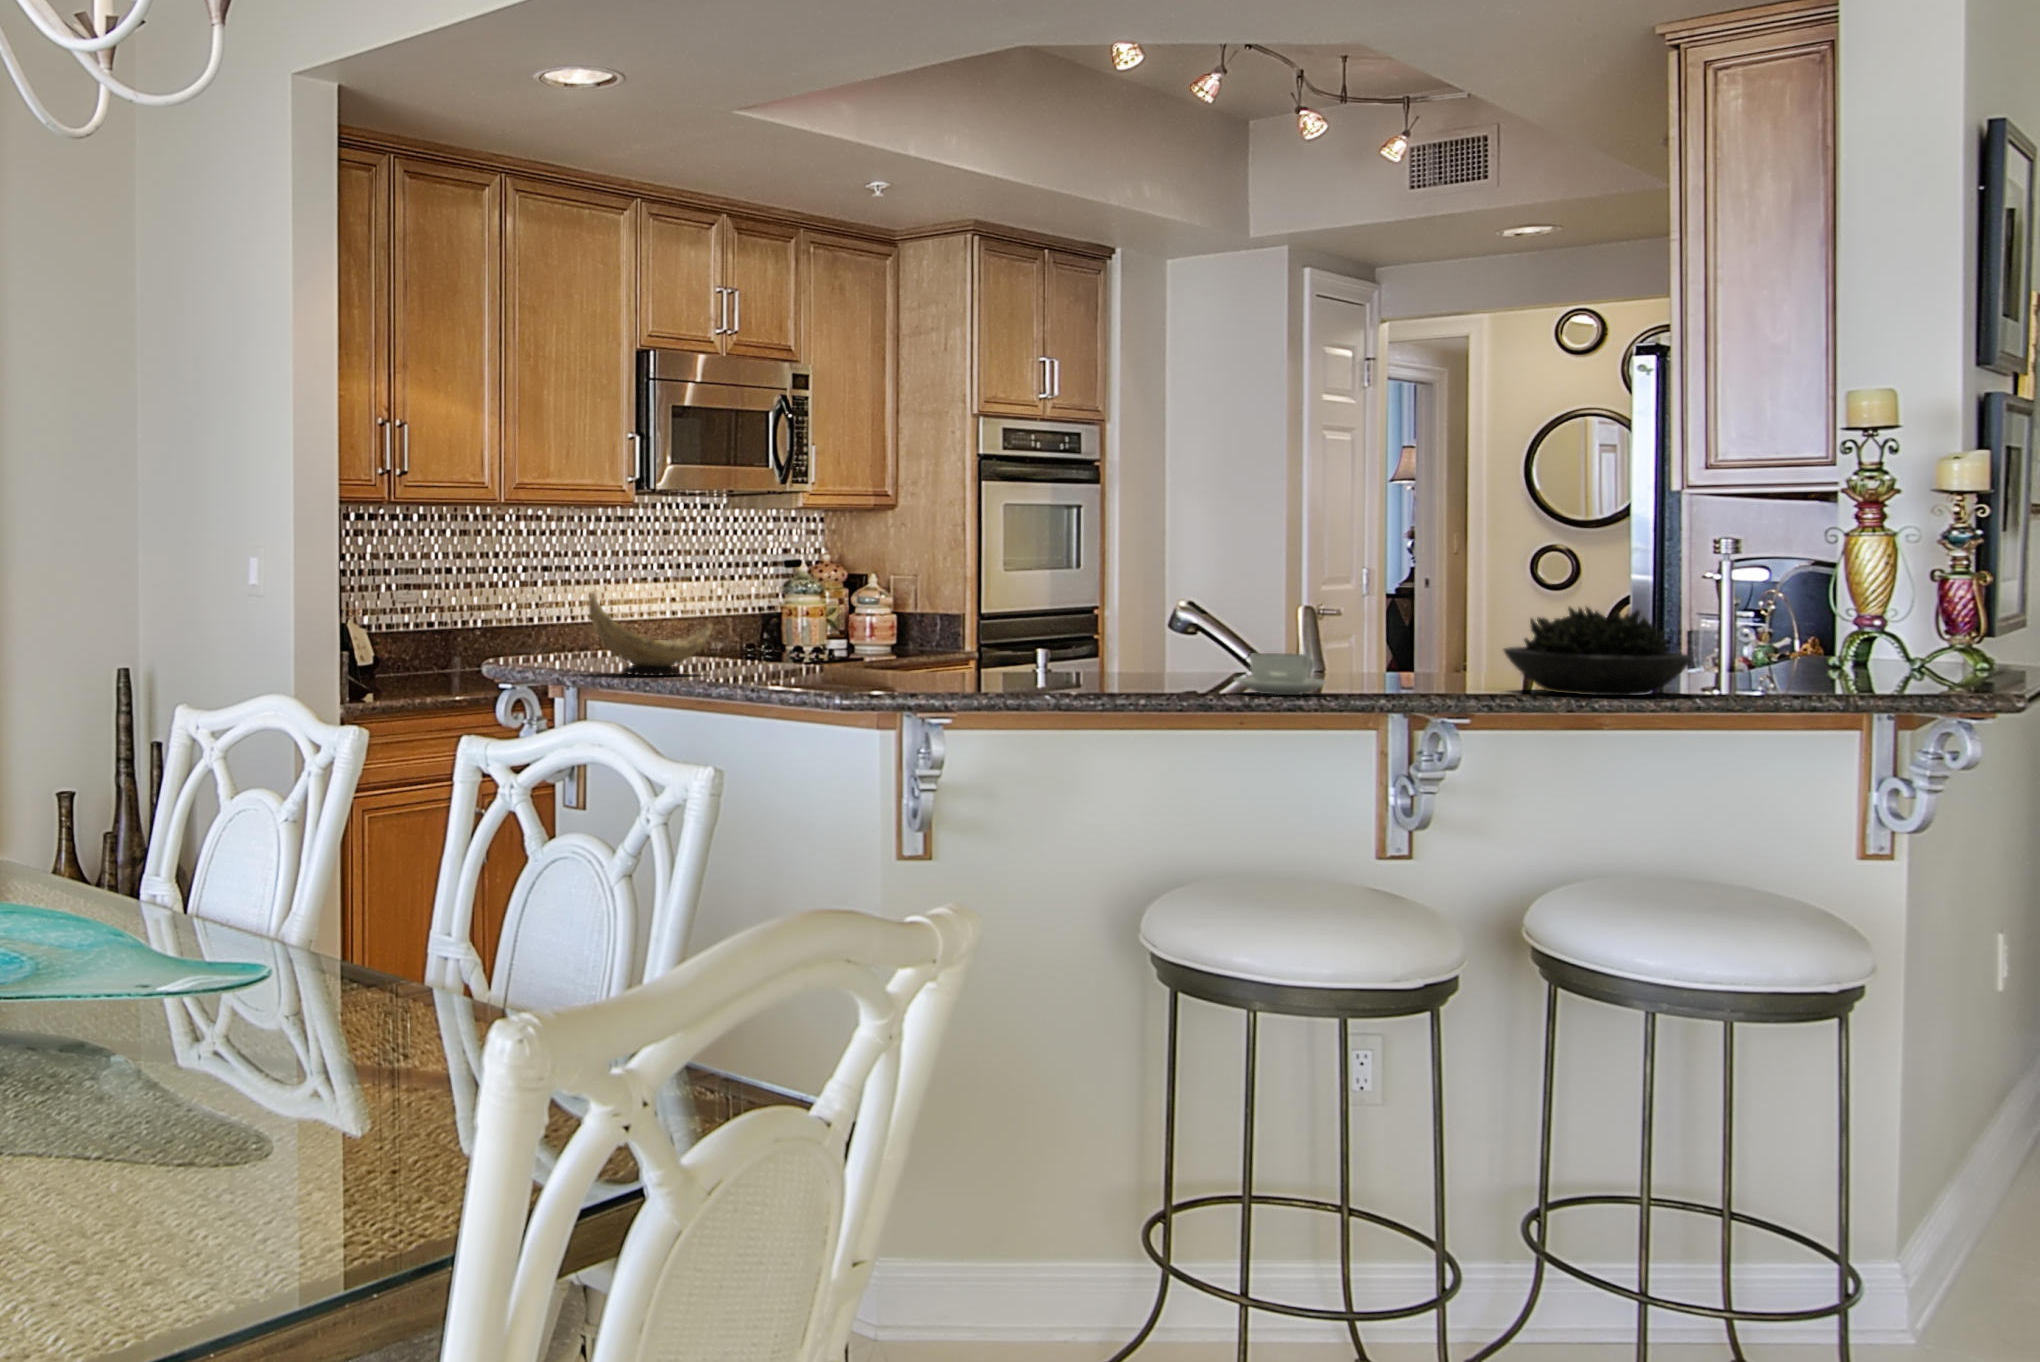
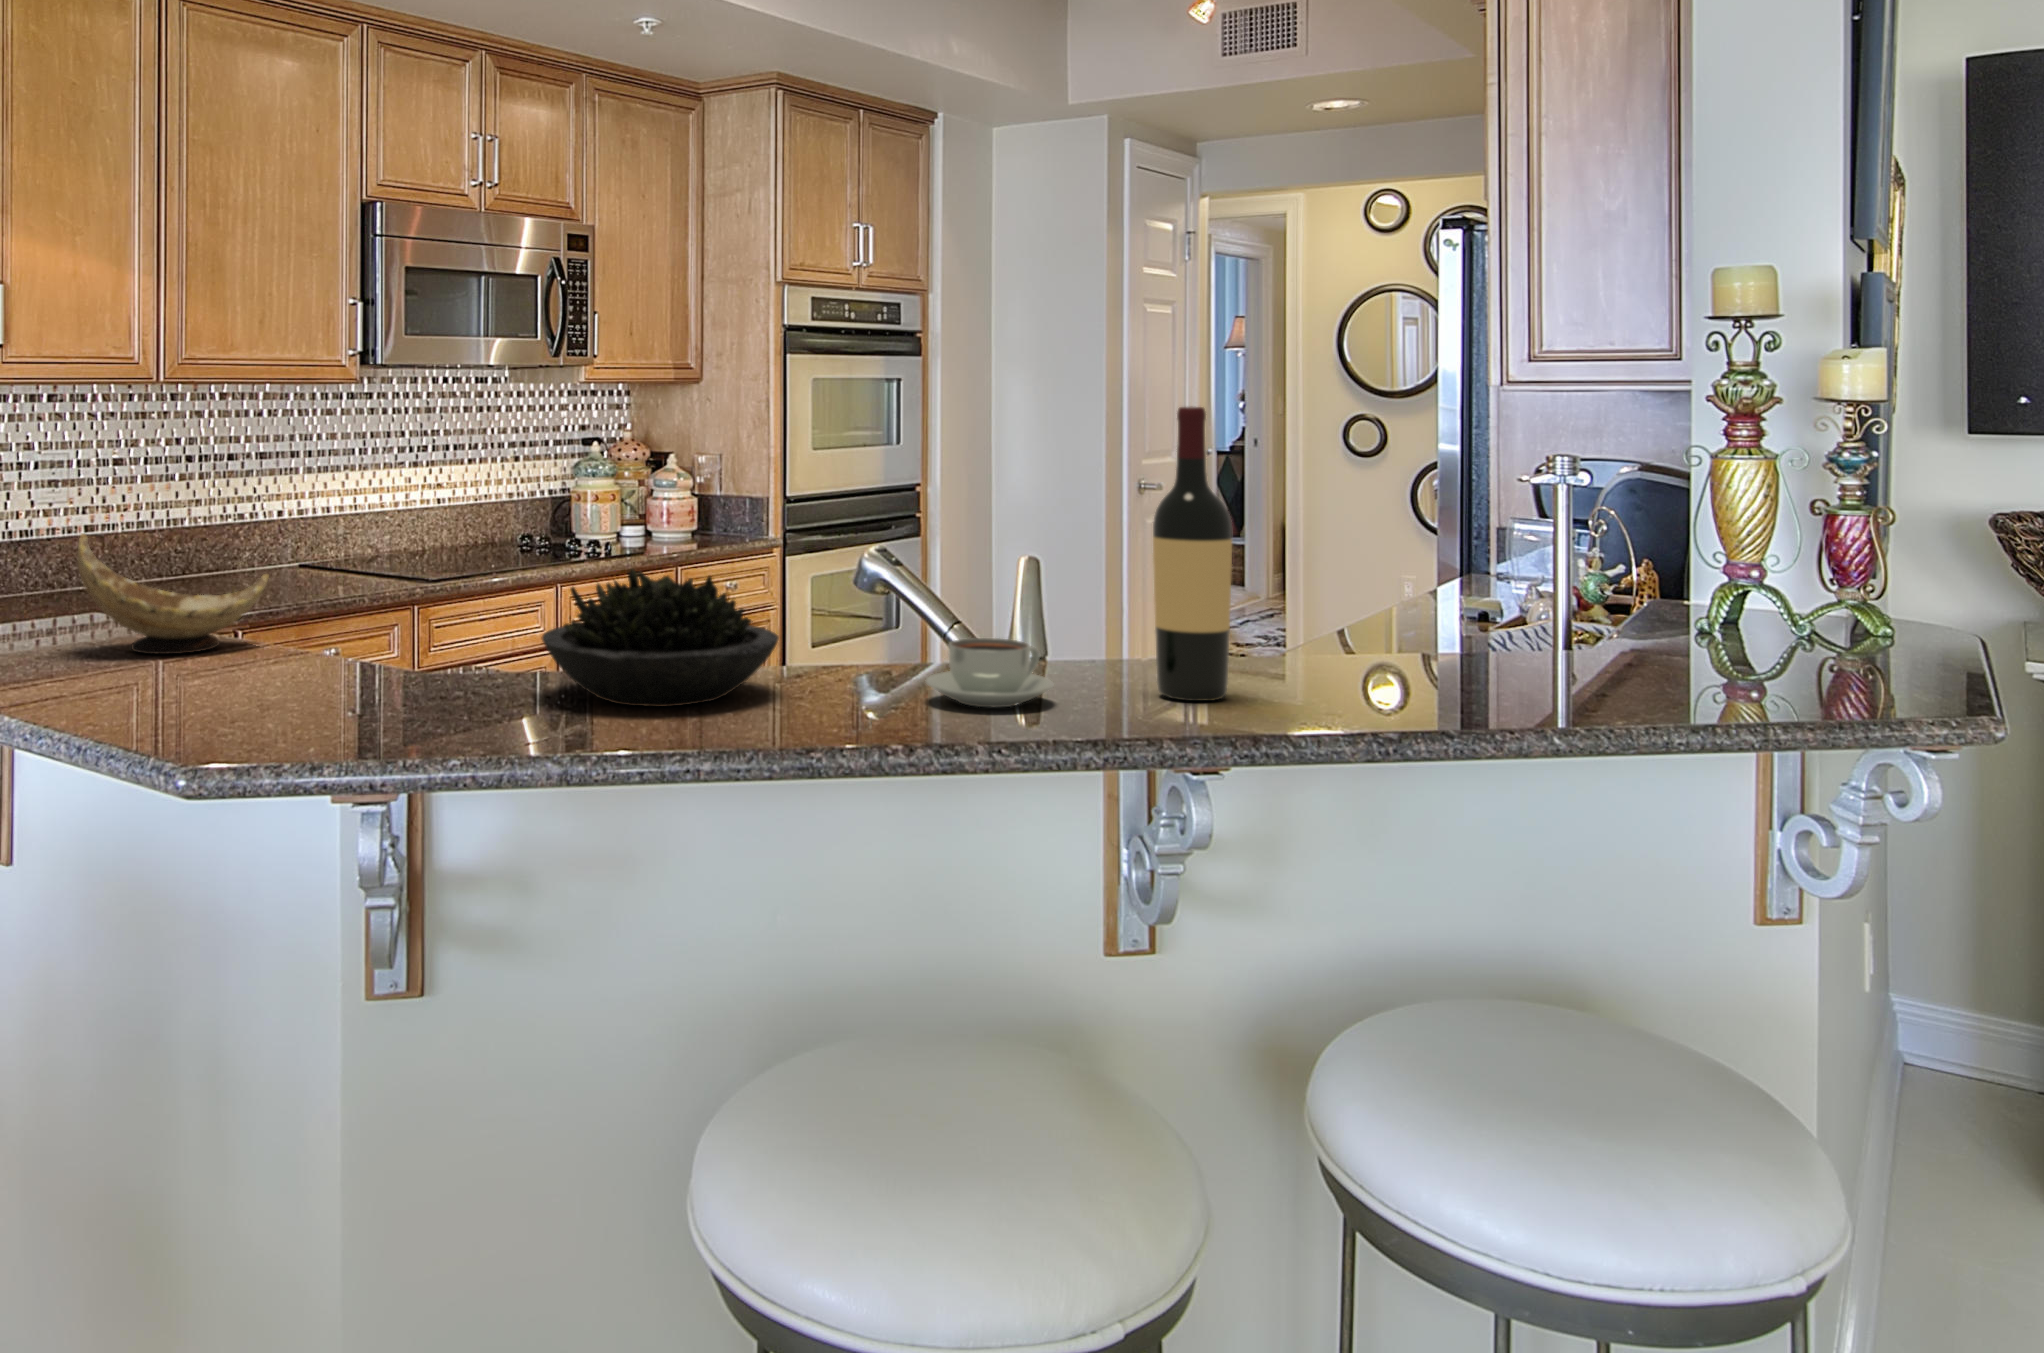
wine bottle: none [1396,493,1456,695] -> present [1153,407,1232,701]
succulent plant: present [1504,607,1693,696] -> present [542,569,779,707]

